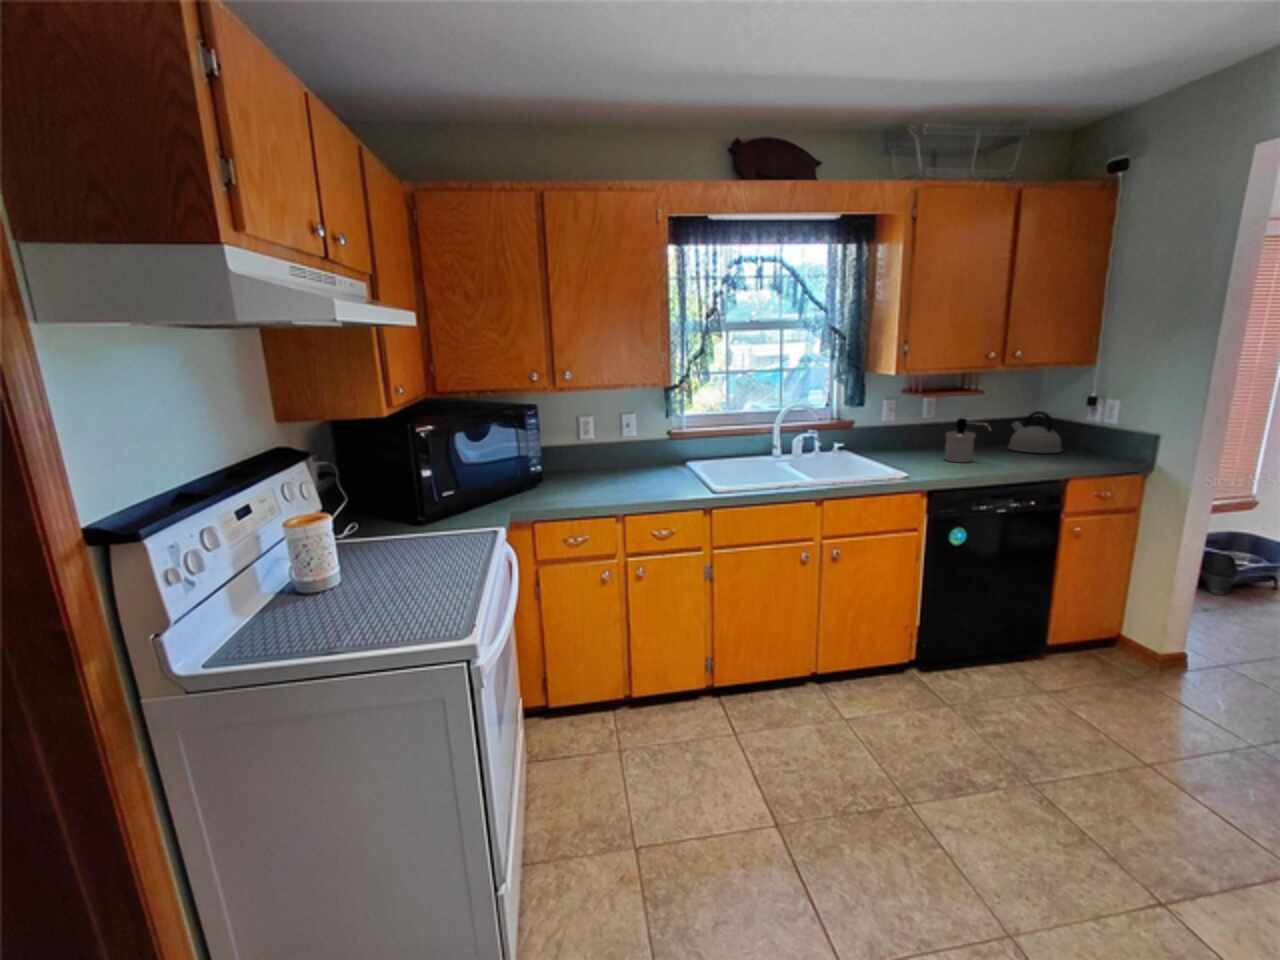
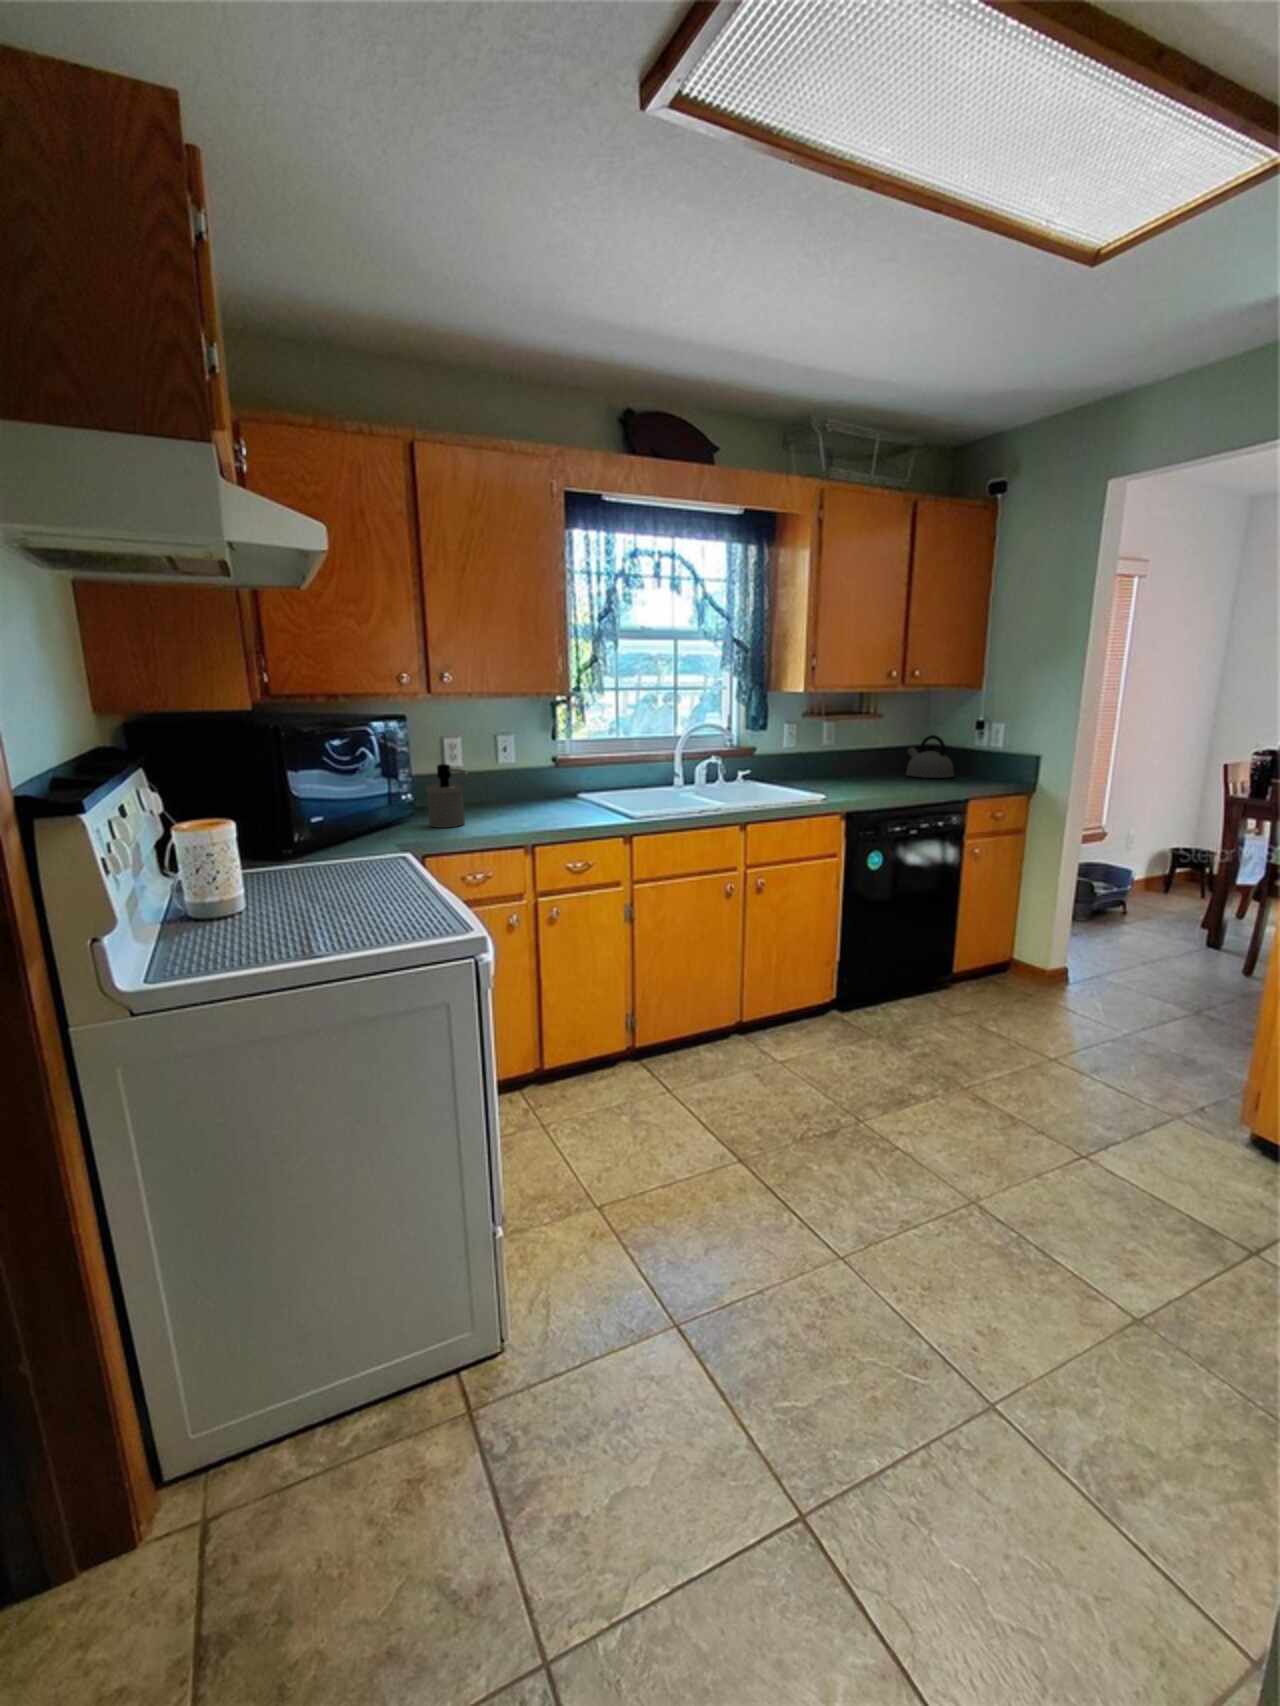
soap dispenser: present [944,418,991,462] -> present [426,764,471,828]

